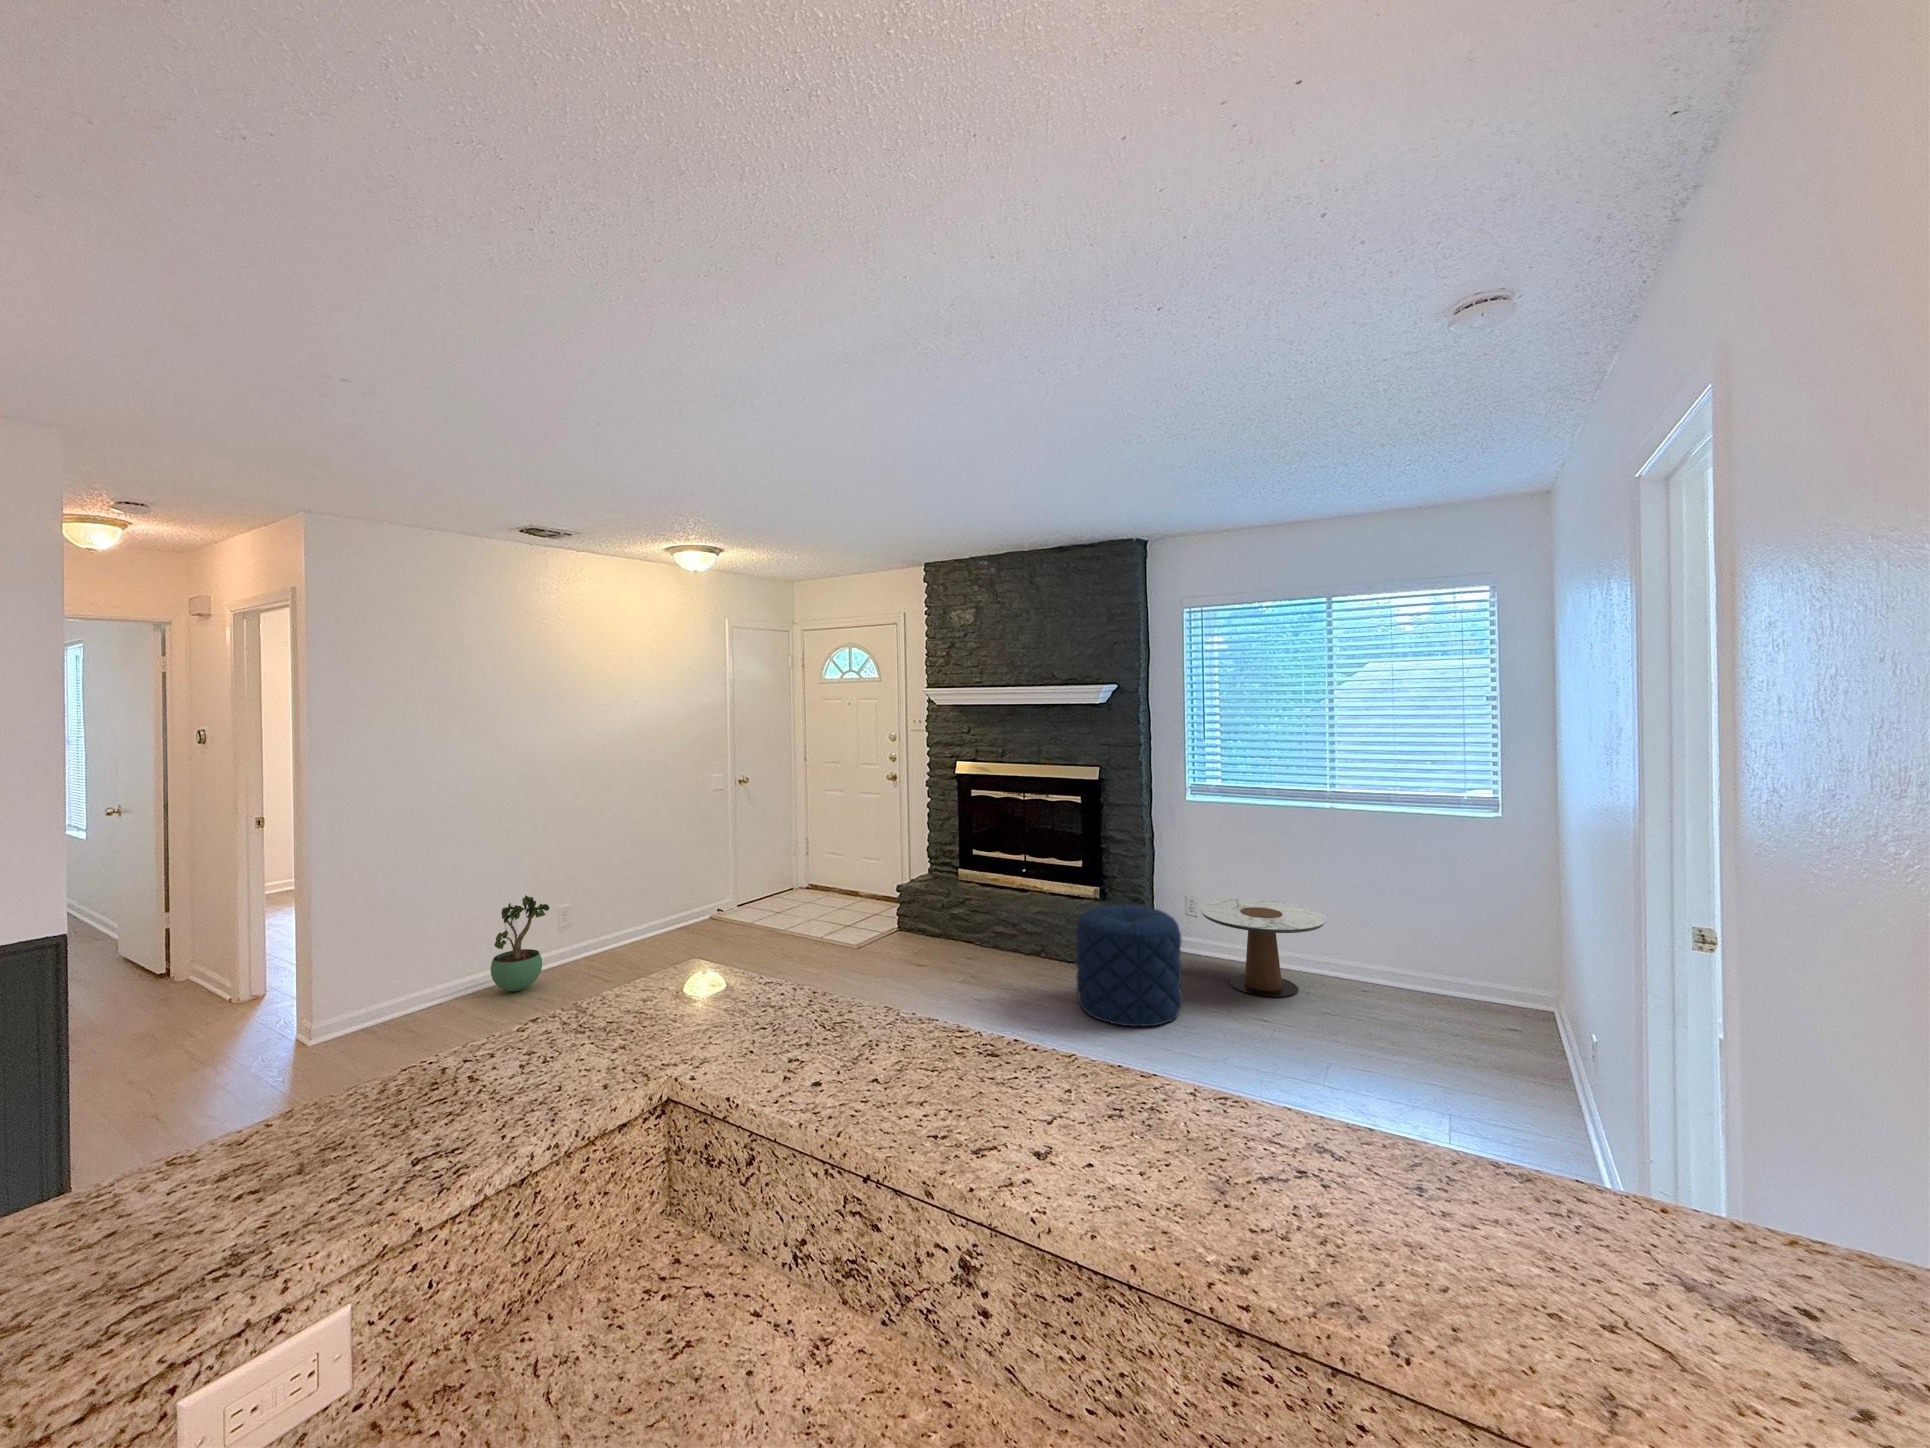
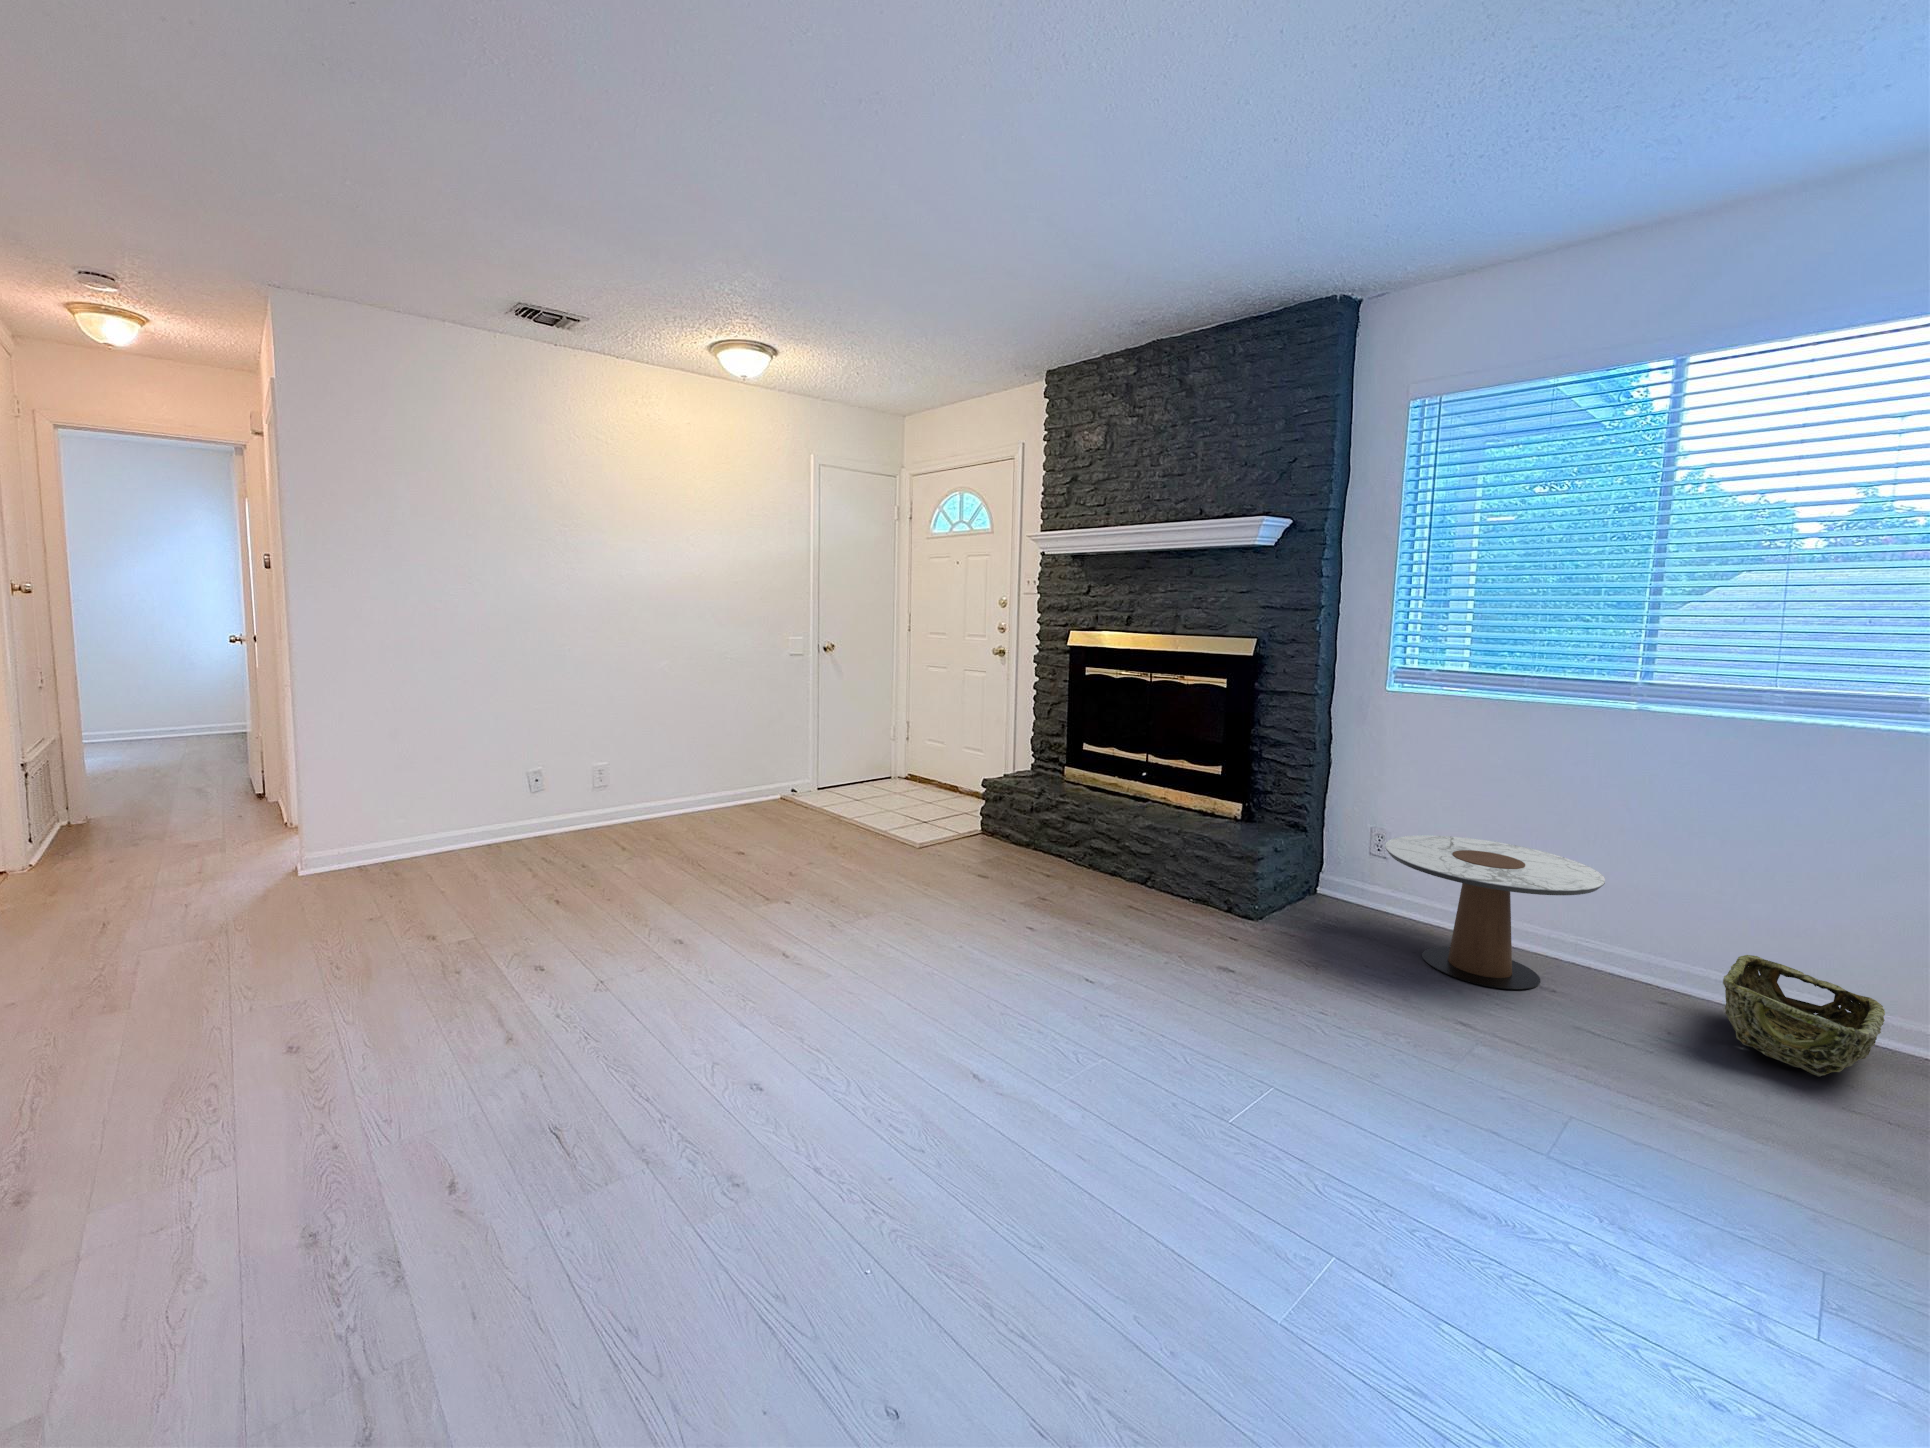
potted plant: present [491,895,549,991] -> none [499,743,567,847]
pouf: present [1076,905,1182,1026] -> none [1173,823,1340,1002]
woven basket: none [1391,956,1468,1022] -> present [1723,955,1885,1076]

